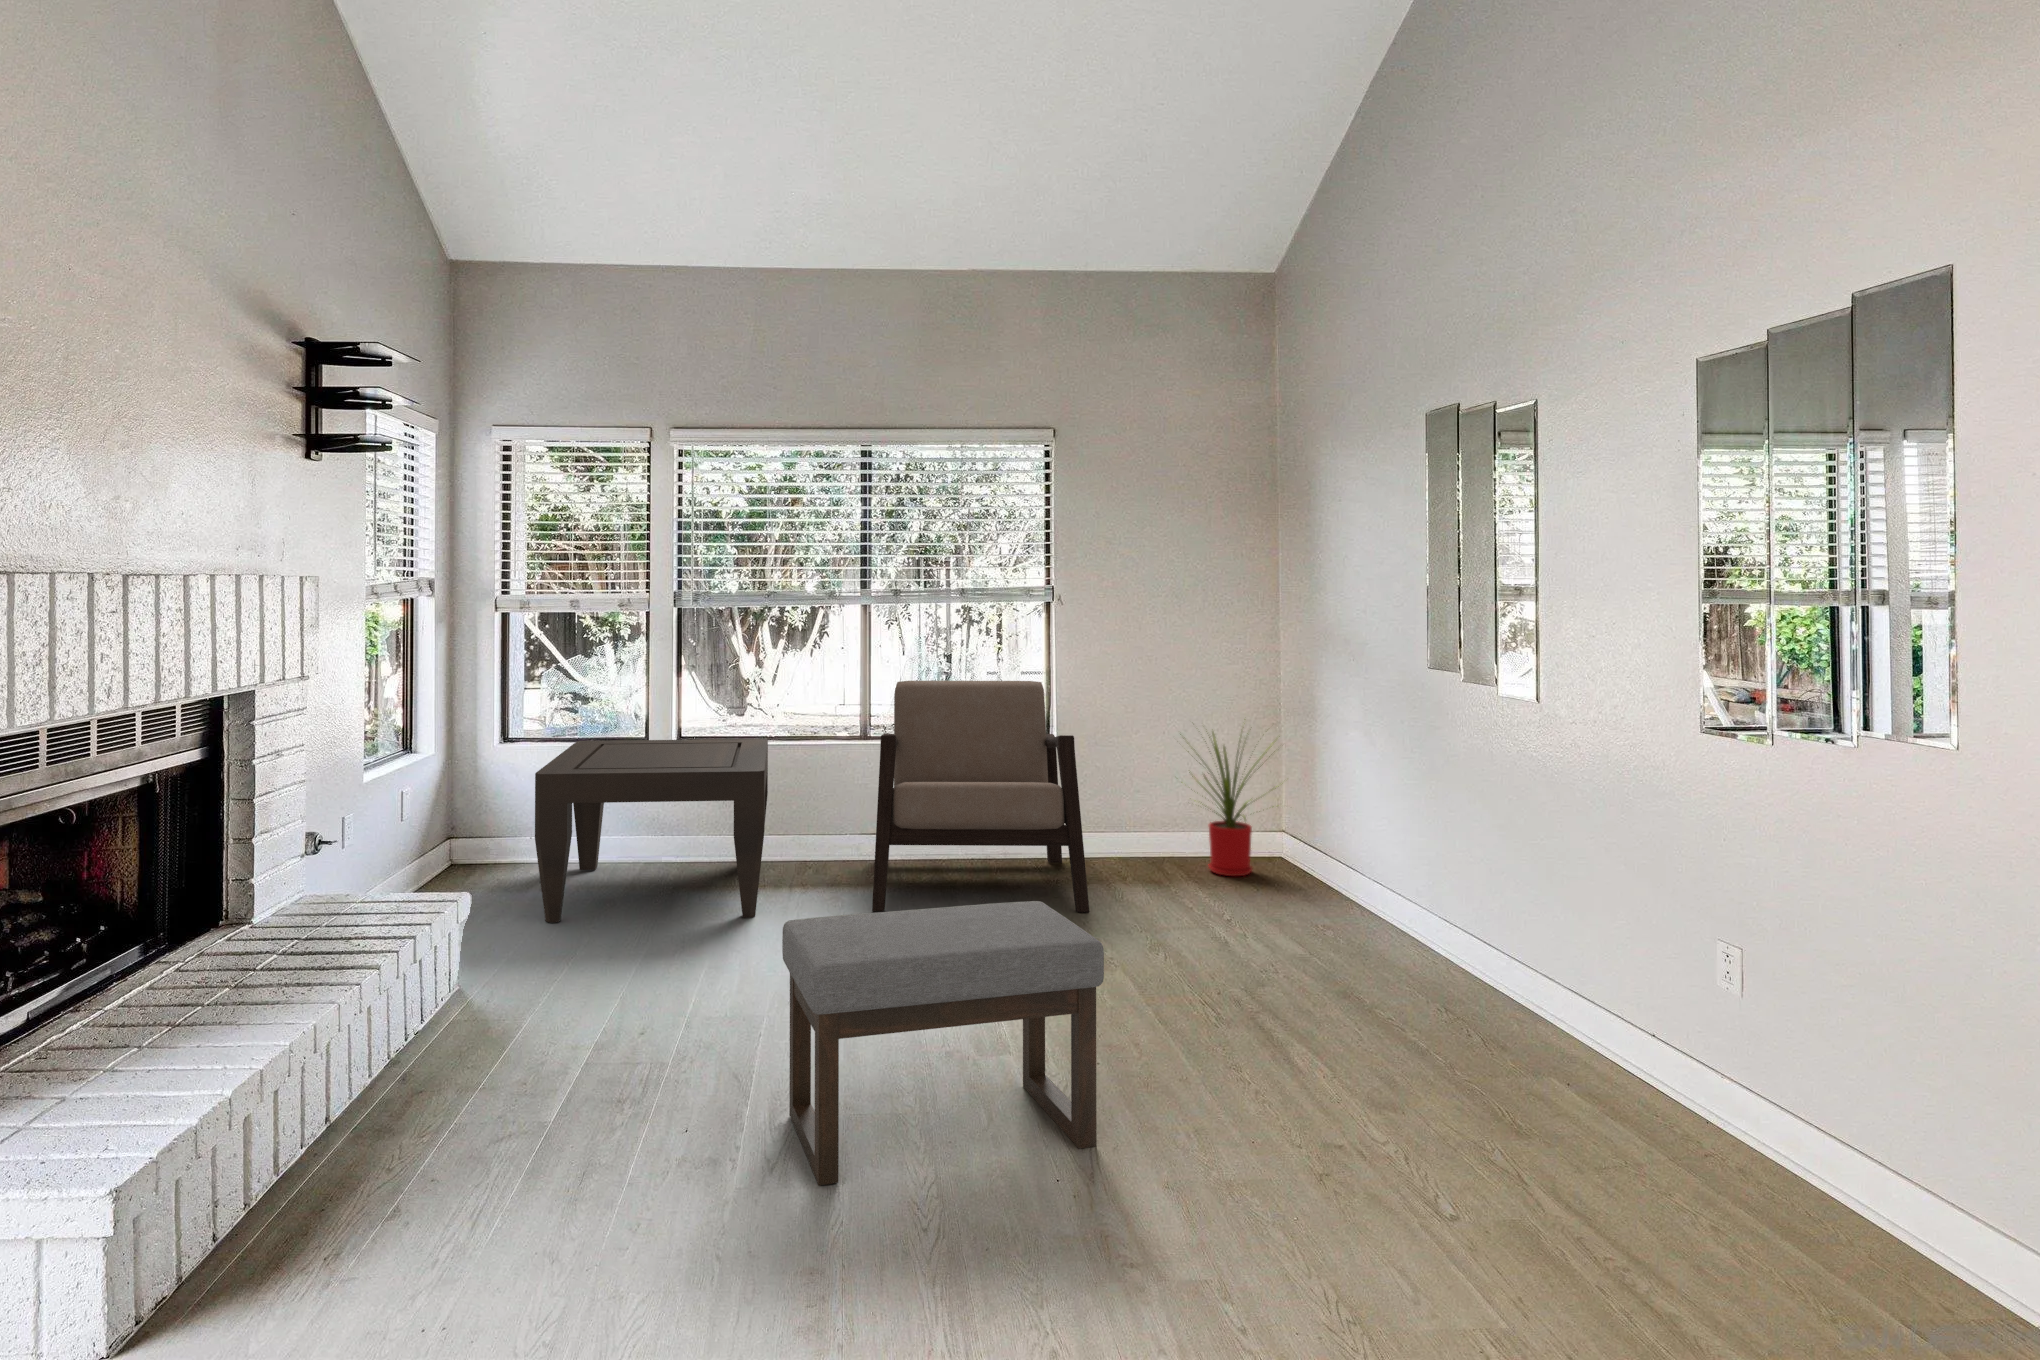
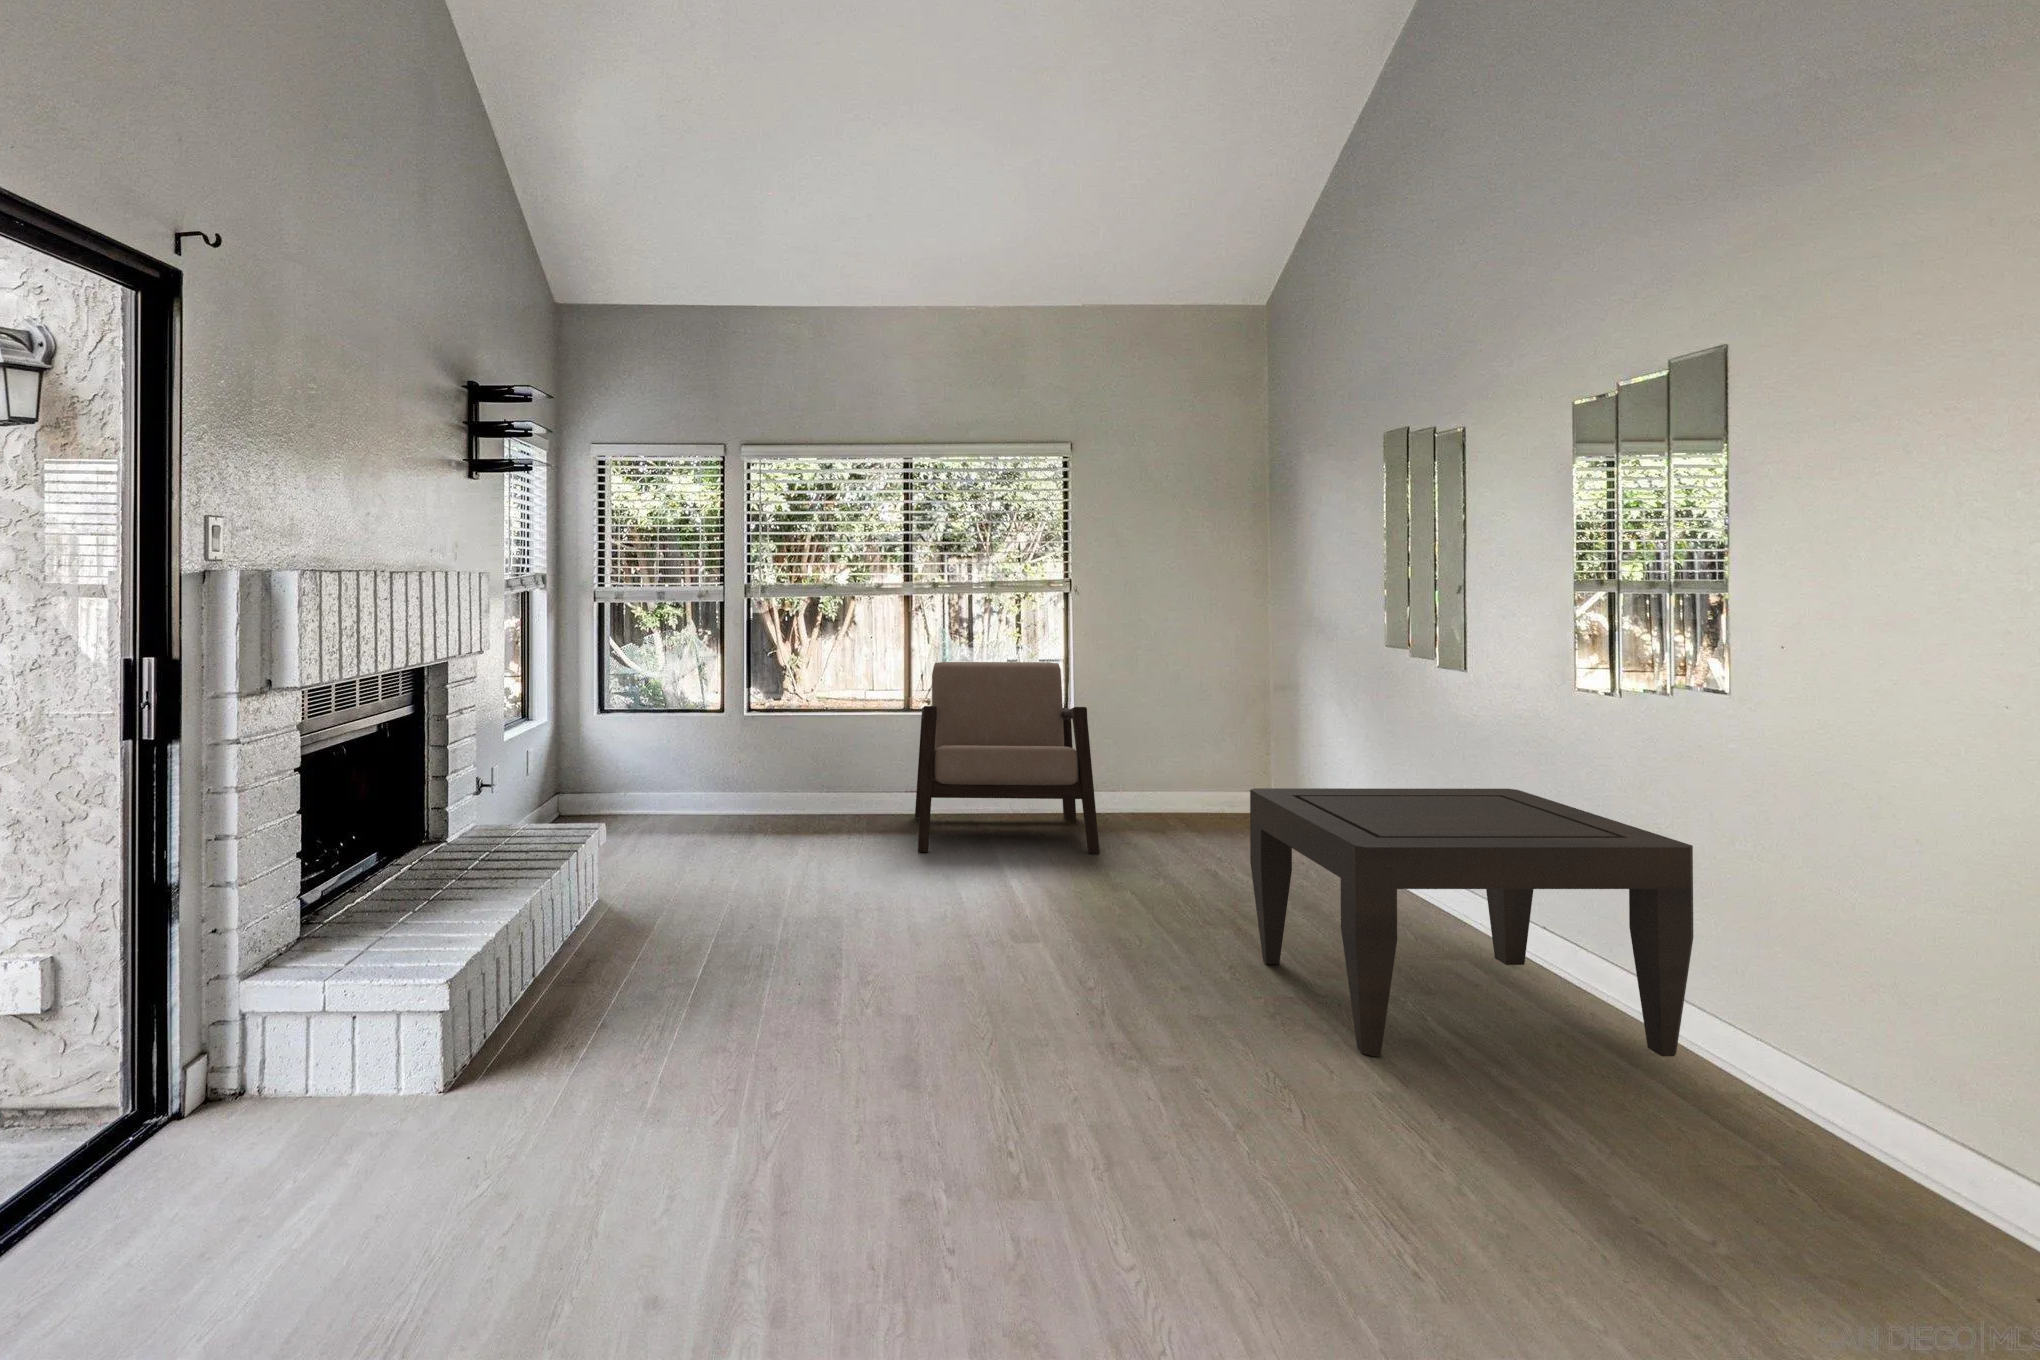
house plant: present [1180,732,1277,876] -> none [1172,694,1274,829]
coffee table: present [535,739,768,923] -> present [1250,788,1694,1056]
ottoman: present [782,901,1104,1185] -> none [869,822,1110,1015]

